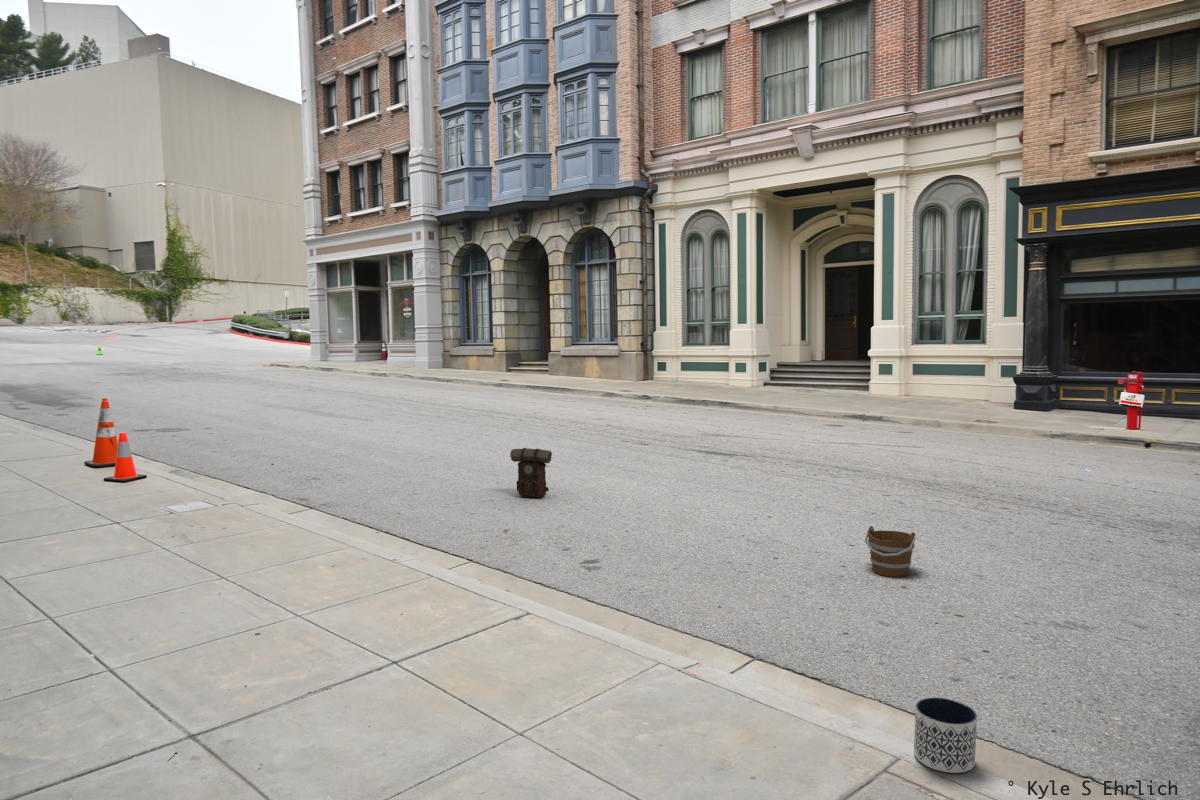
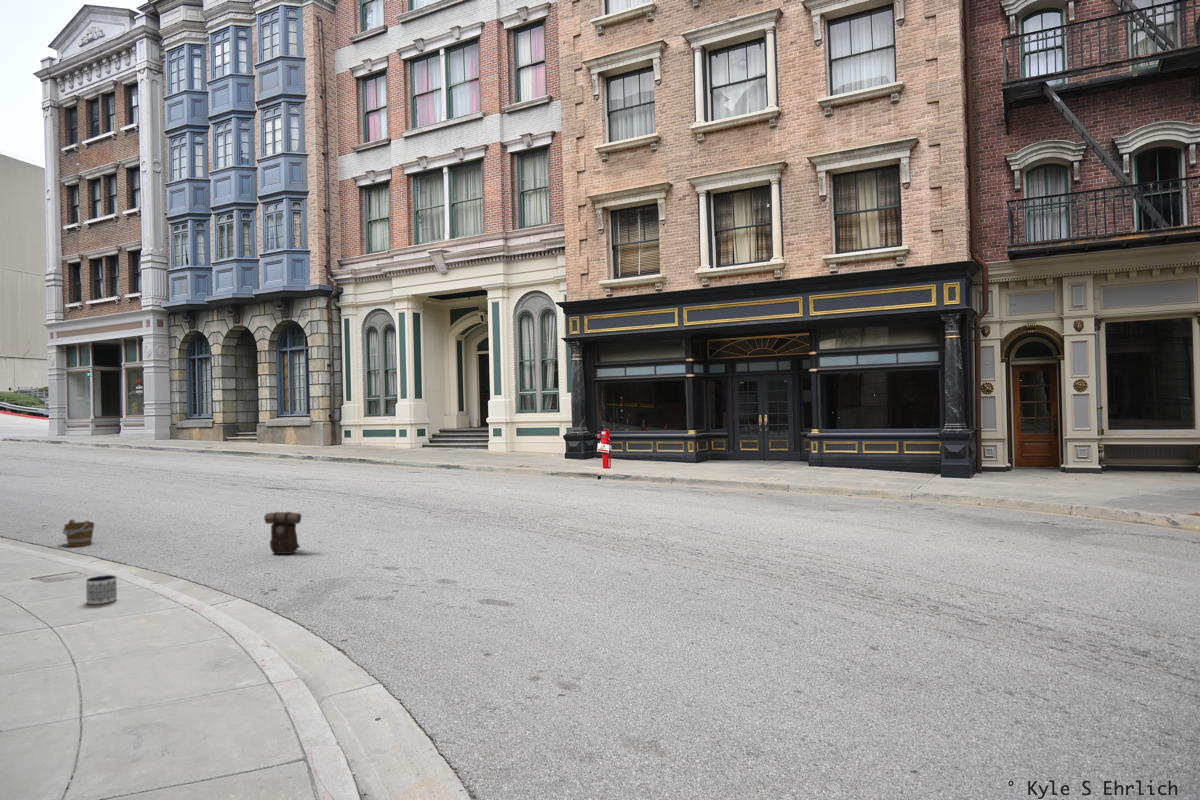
backpack: present [510,448,552,498] -> present [264,512,301,554]
bucket: present [865,526,916,577] -> present [63,520,94,547]

